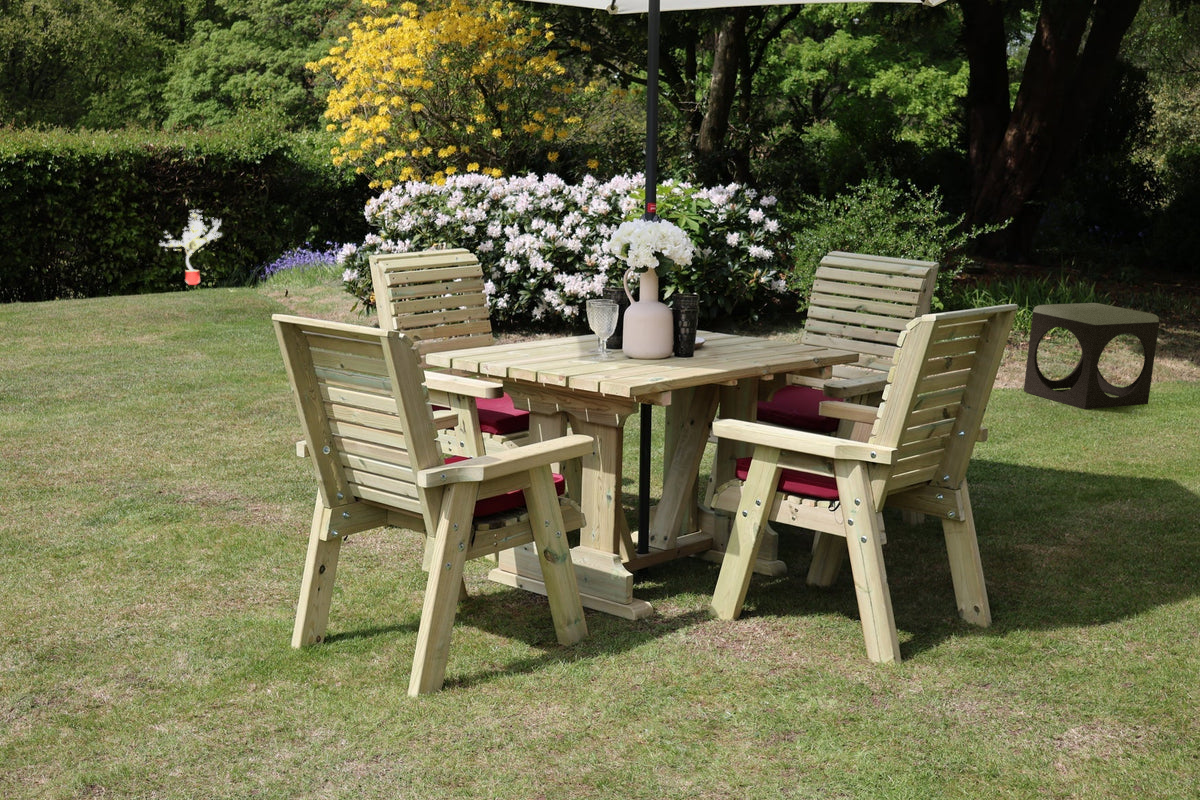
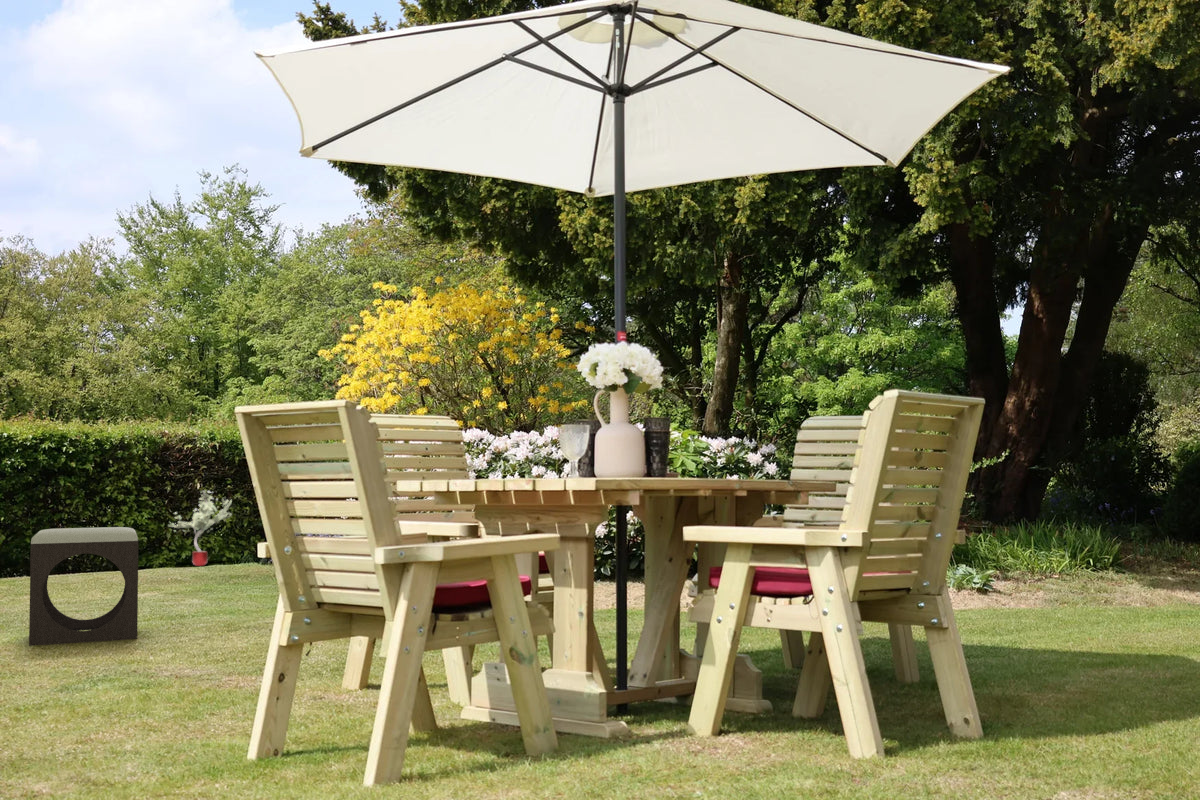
footstool: present [1024,303,1159,410] -> present [29,527,138,646]

